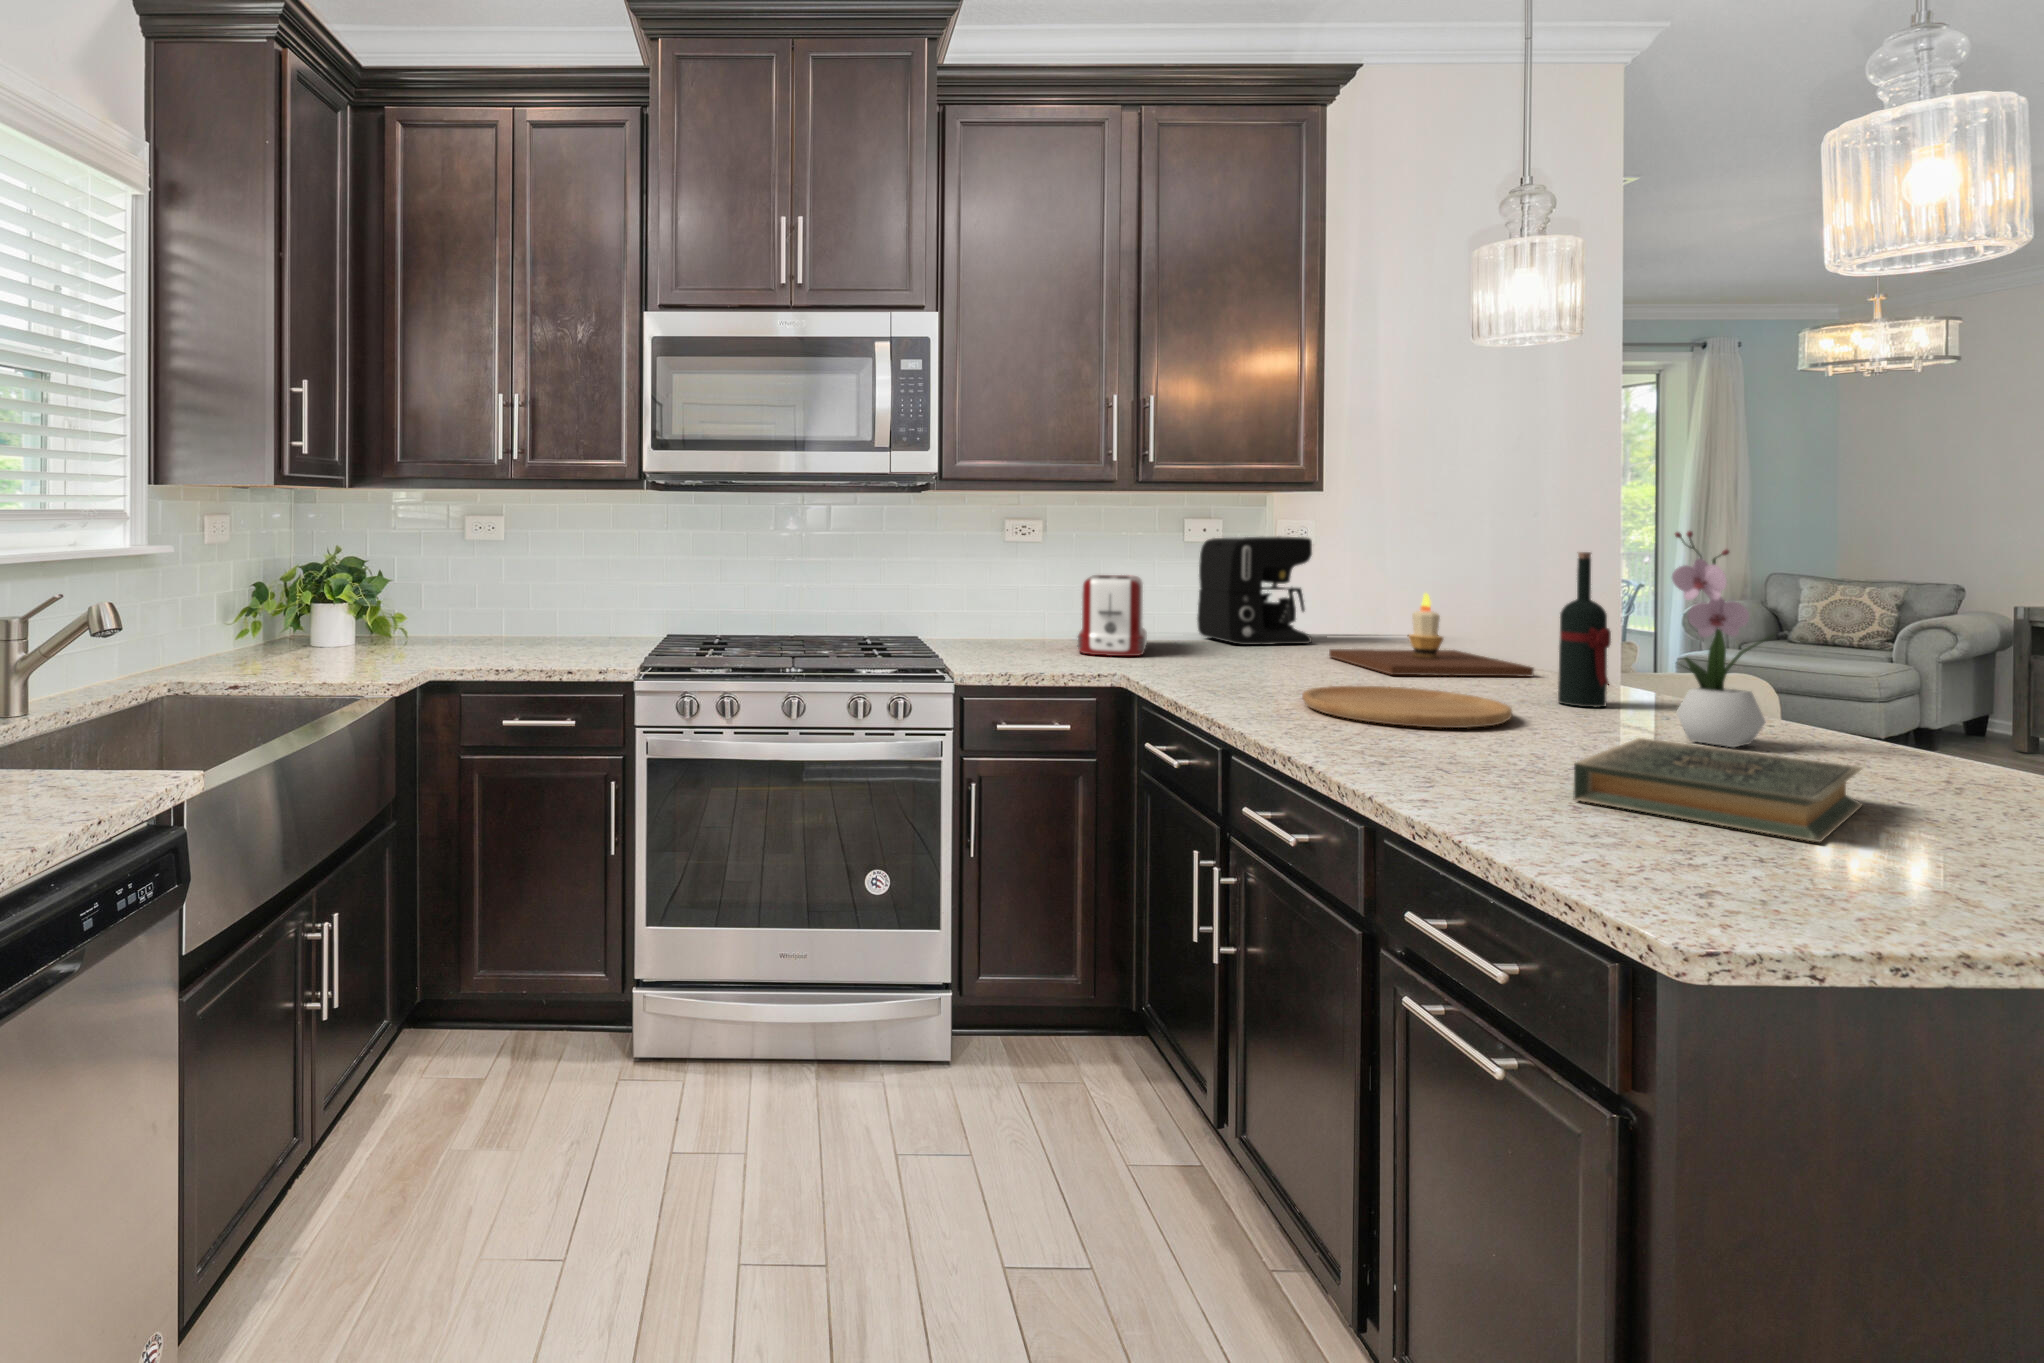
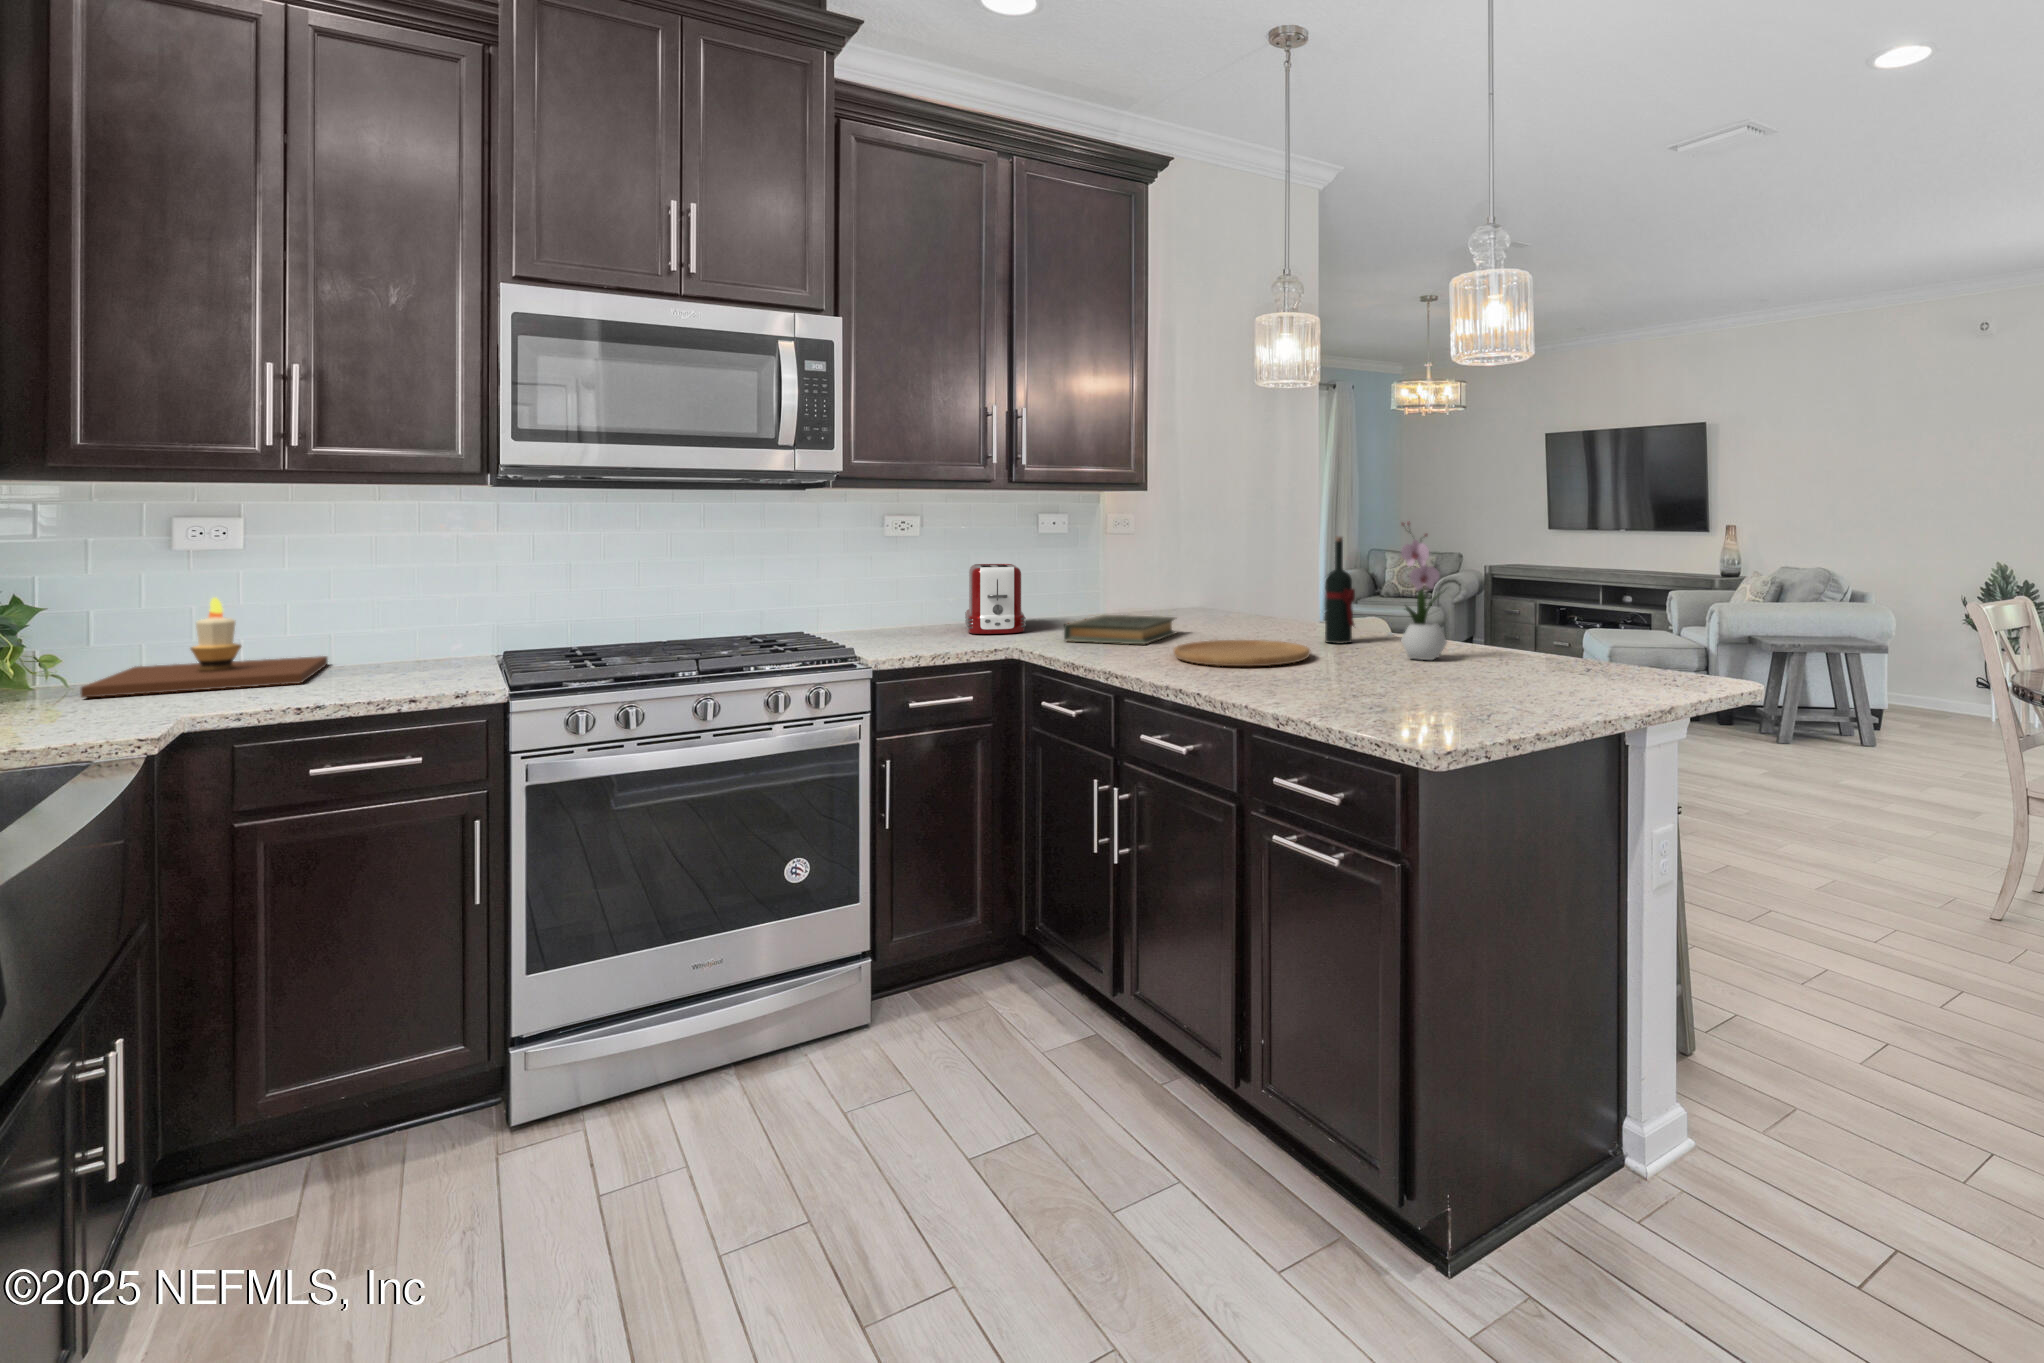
coffee maker: present [1197,536,1312,645] -> none [1054,529,1142,618]
candle: present [1329,593,1534,677] -> present [81,597,328,698]
hardback book: present [1573,738,1863,842] -> present [1064,615,1176,644]

